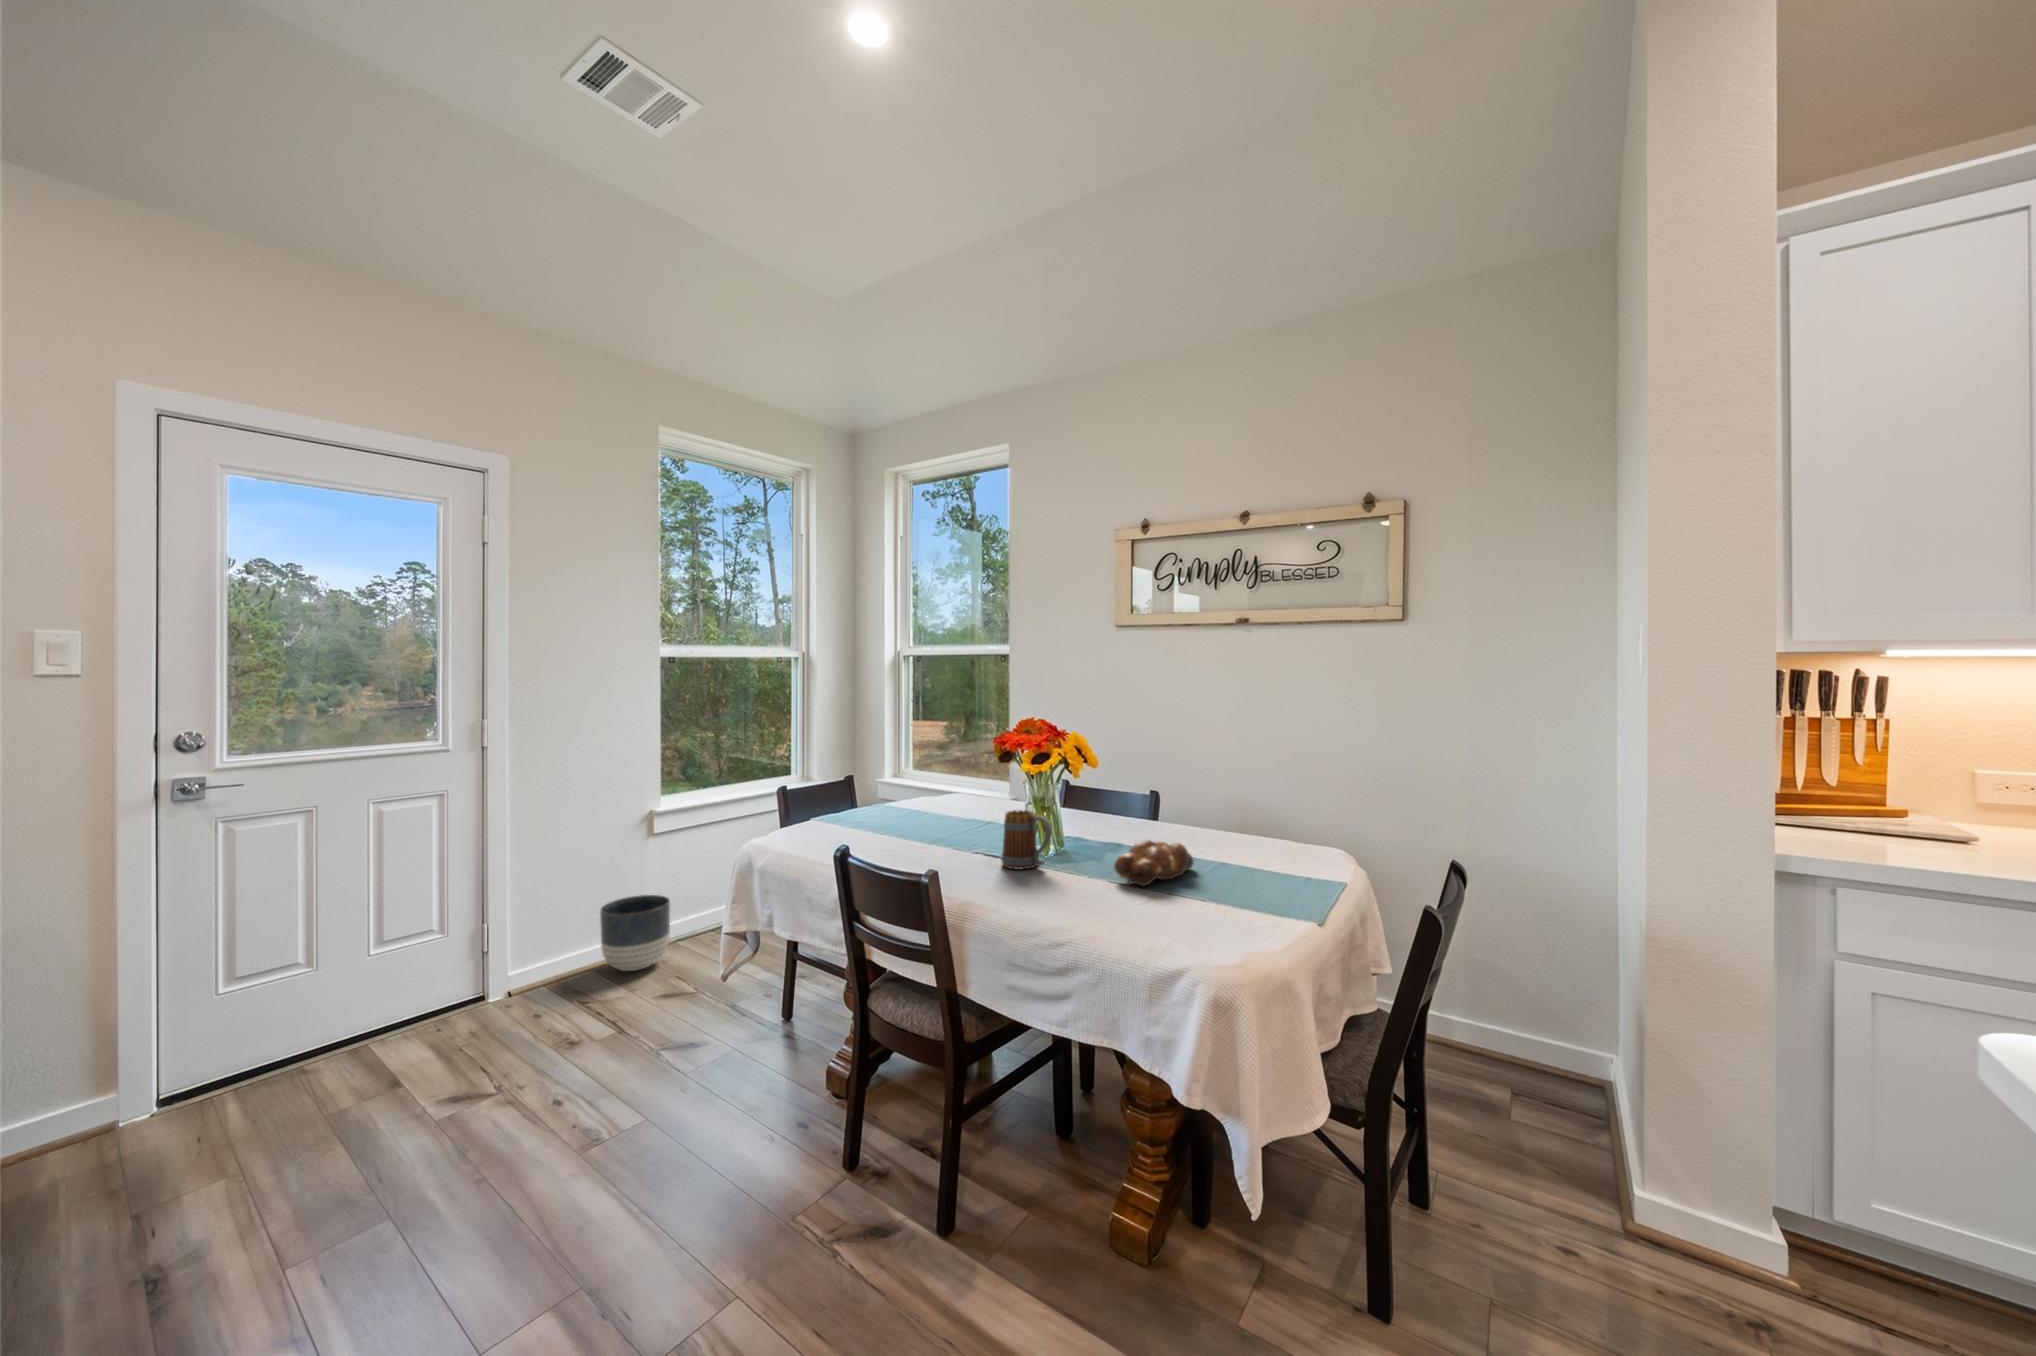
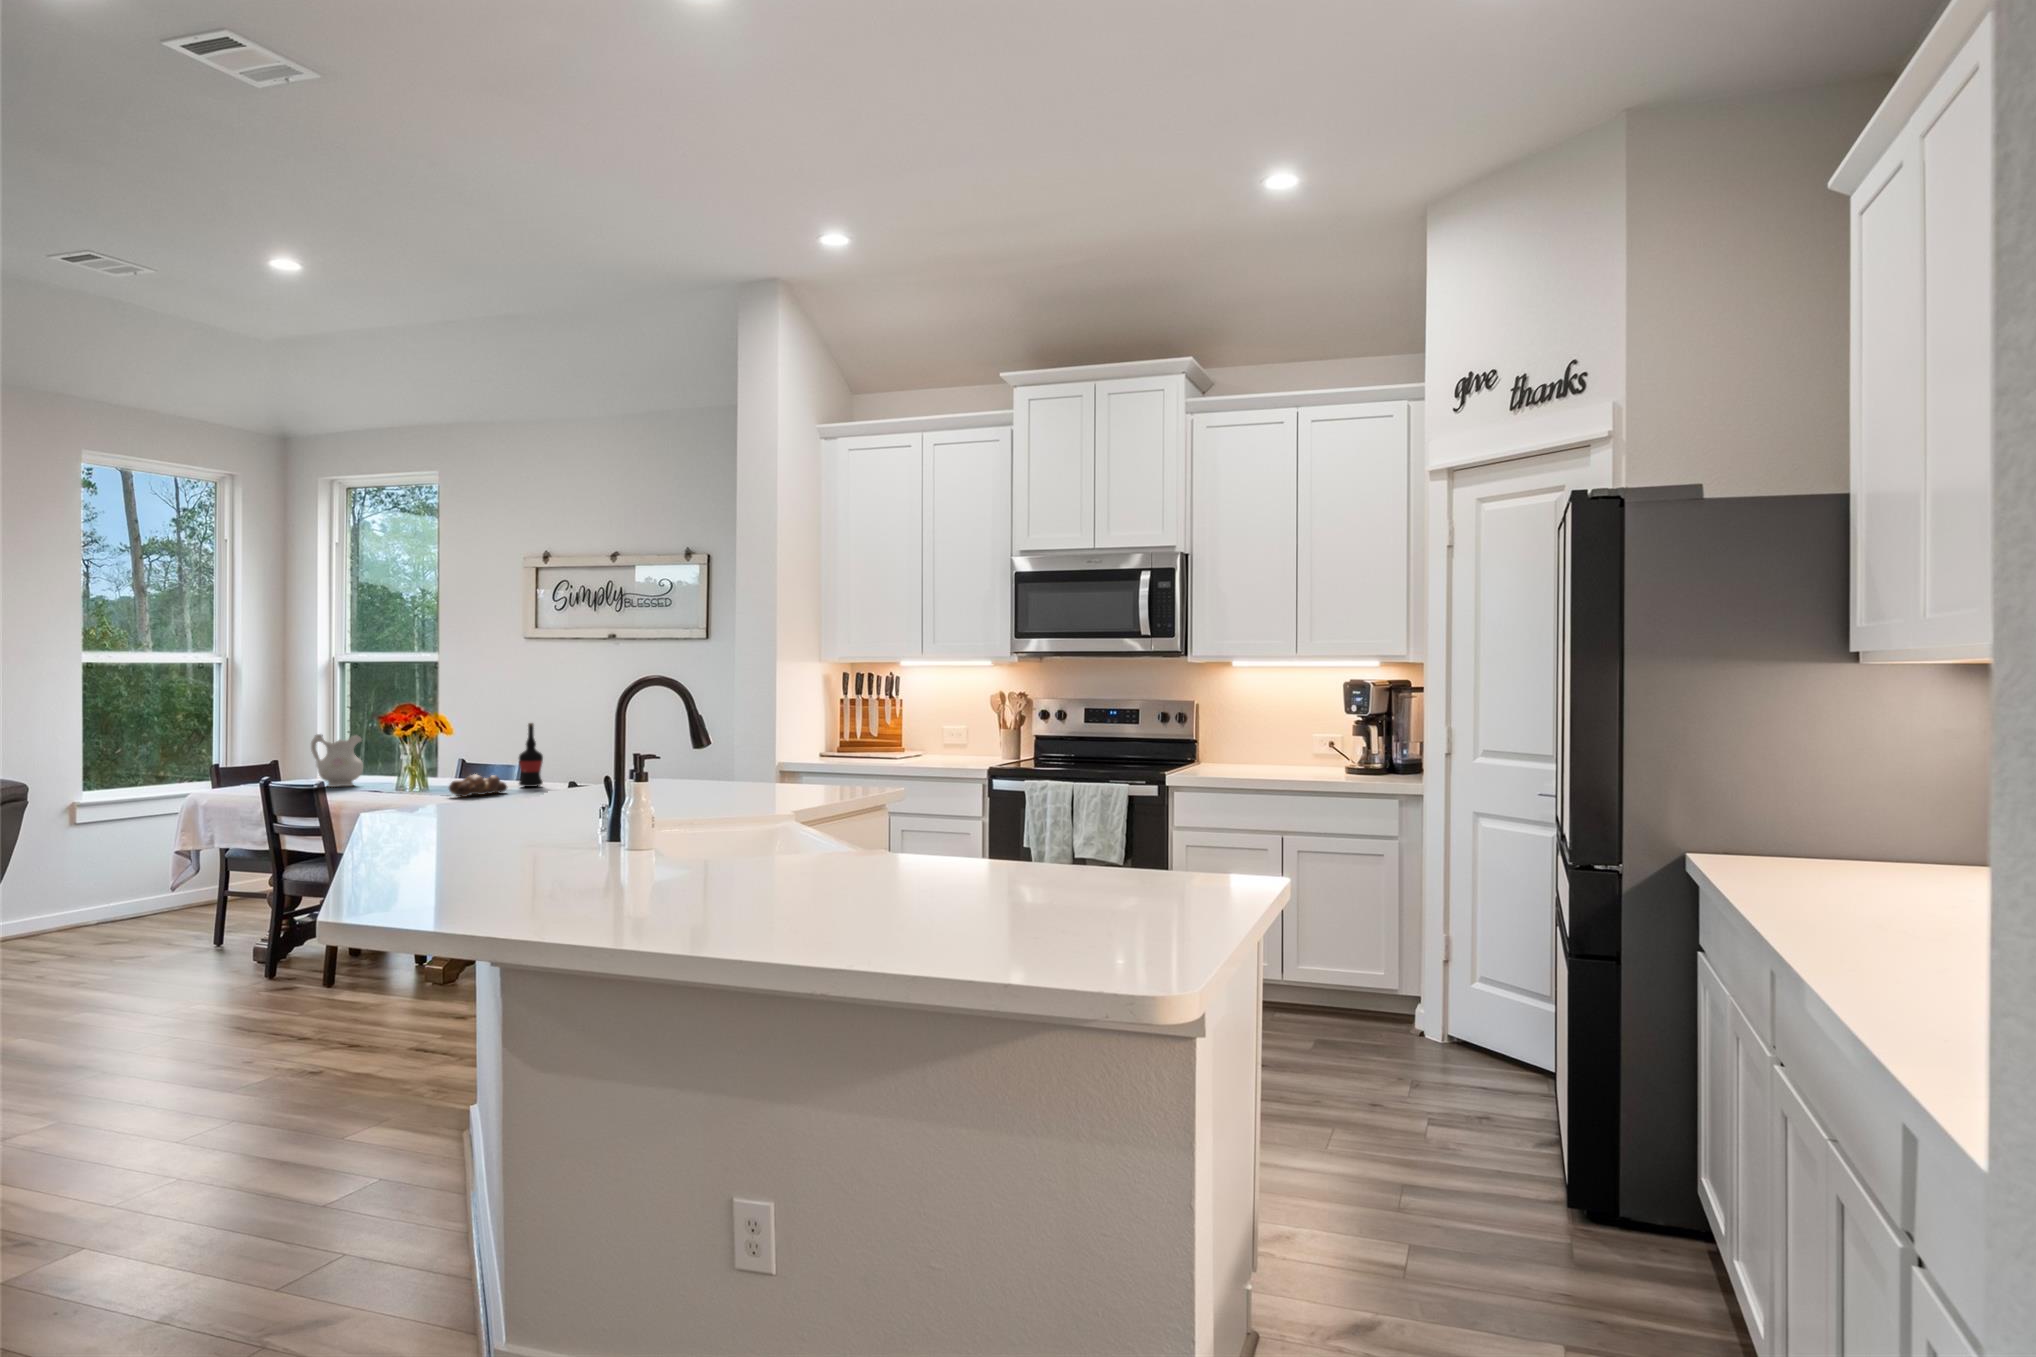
wine bottle: none [1185,749,1221,849] -> present [519,723,543,787]
ceramic pitcher: none [896,756,961,831] -> present [311,734,363,787]
mug: present [1002,810,1051,869] -> none [379,761,412,796]
planter: present [600,895,670,971] -> none [30,874,97,934]

